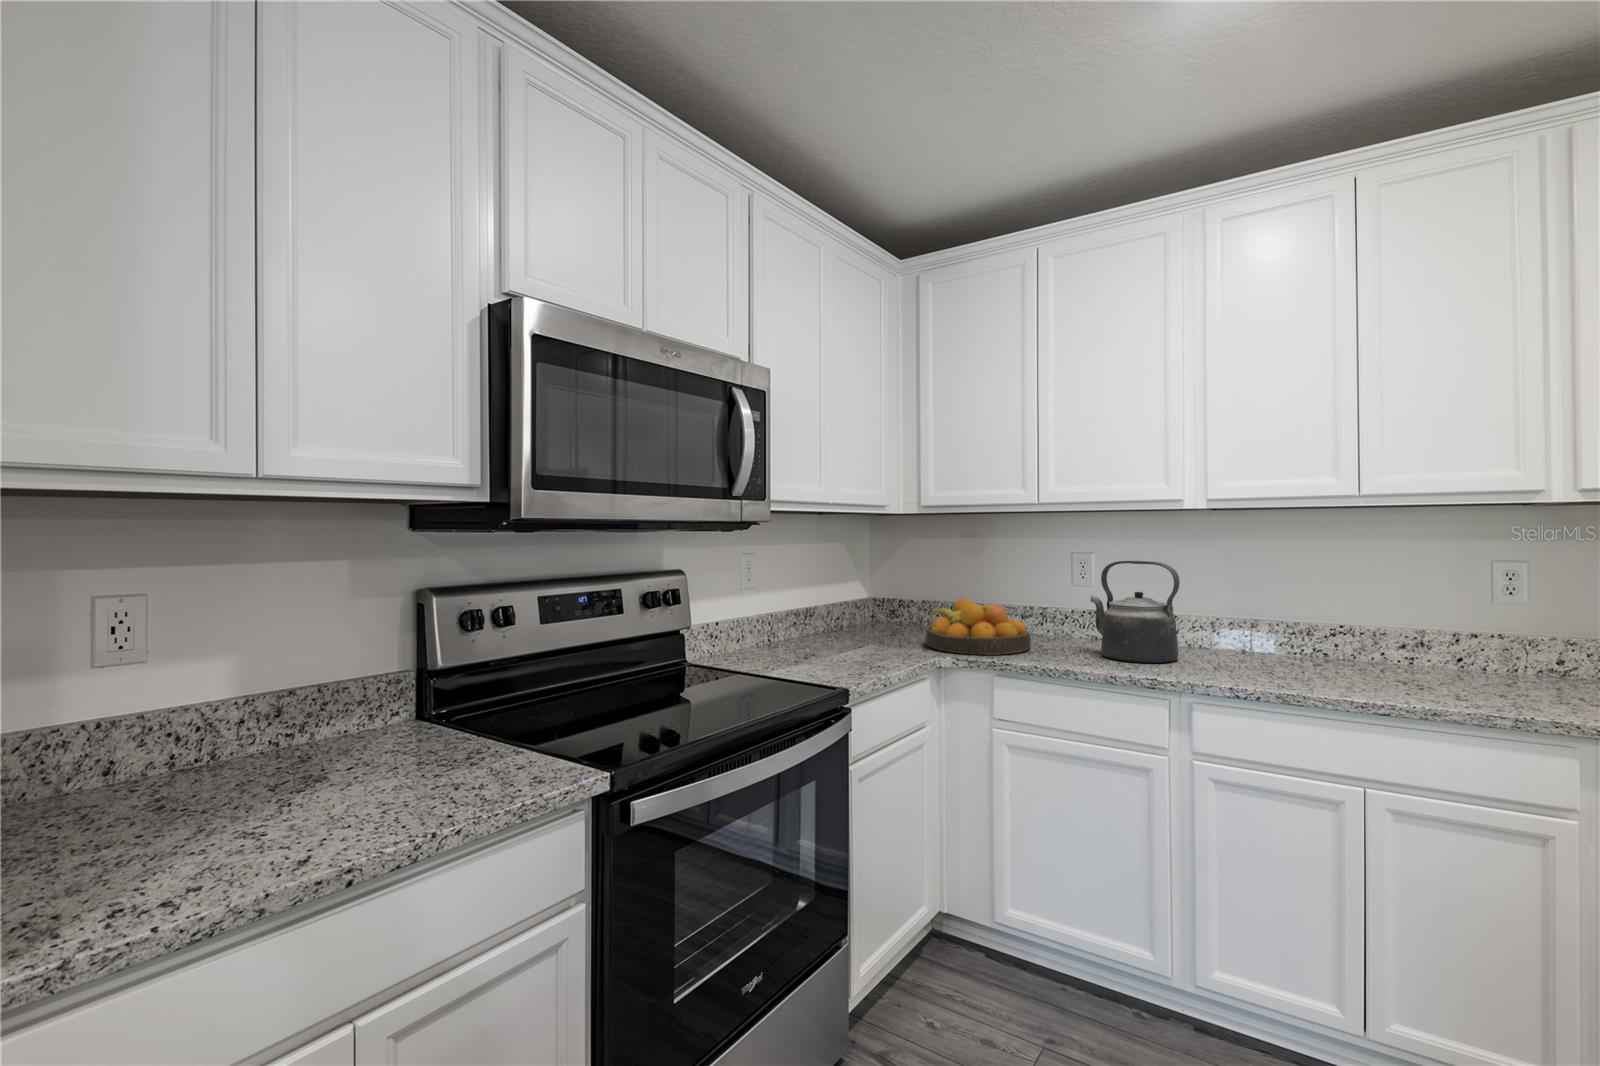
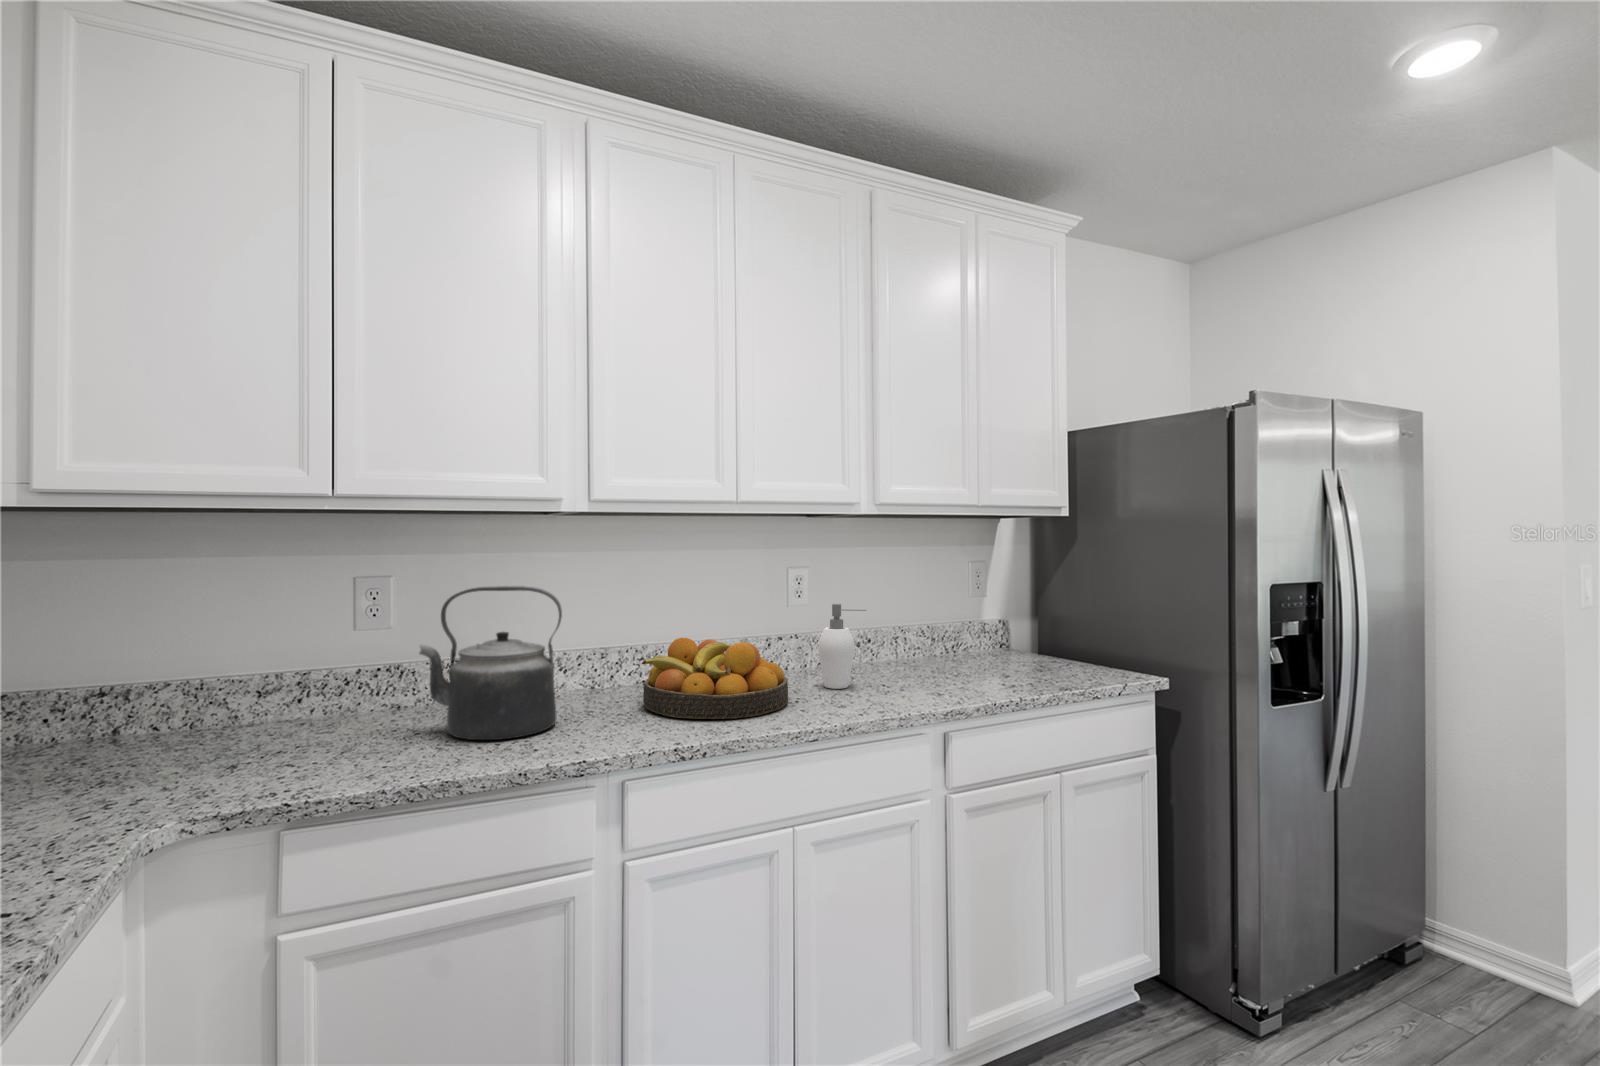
fruit bowl: present [925,599,1031,655] -> present [641,638,788,719]
soap dispenser: none [1483,600,1553,693] -> present [818,604,866,689]

